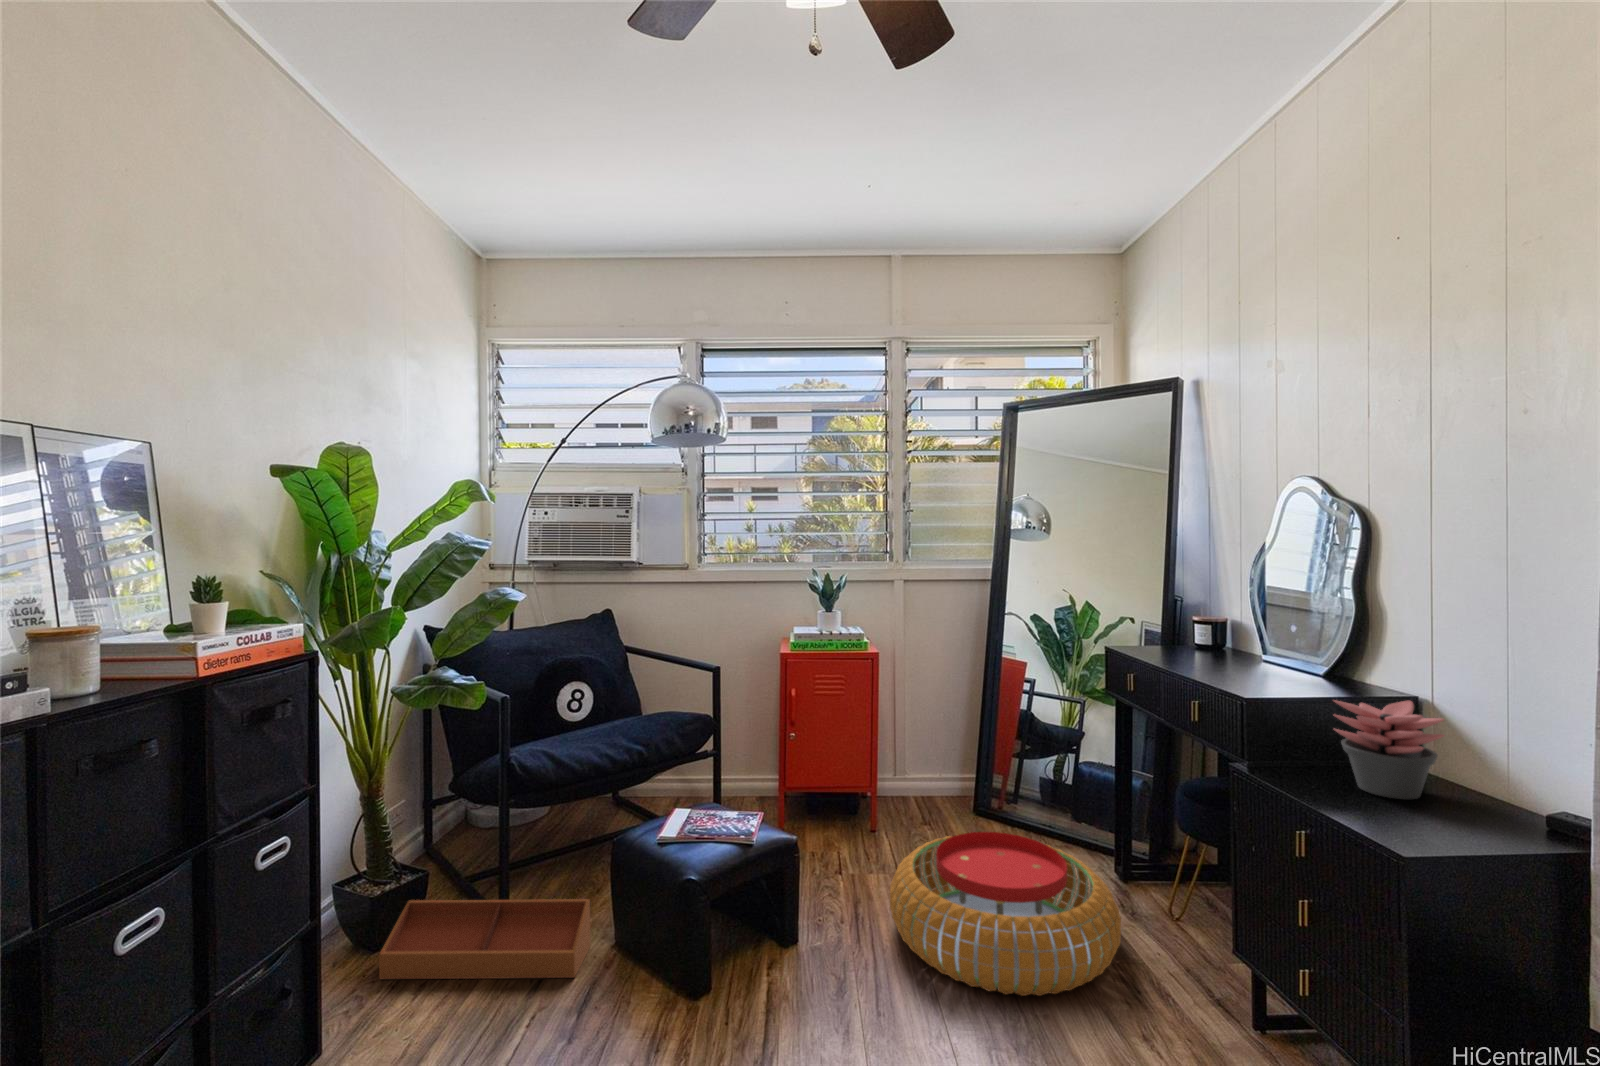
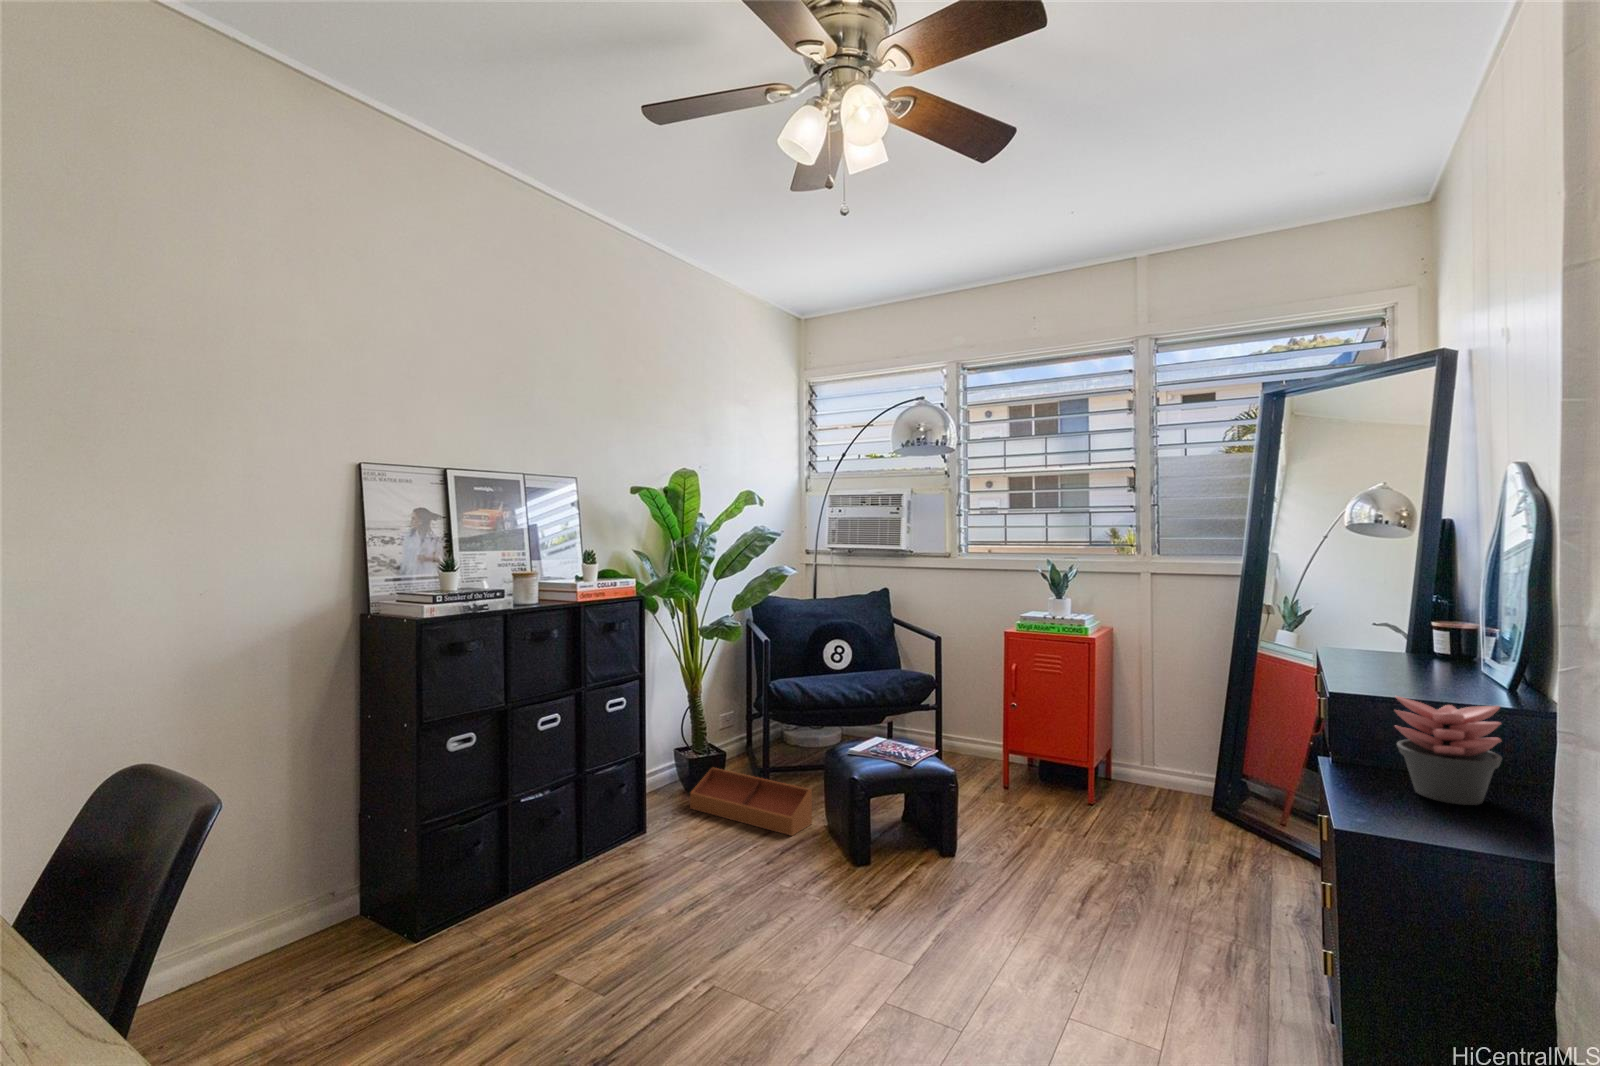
pouf: present [890,832,1121,996] -> none [1028,805,1256,948]

